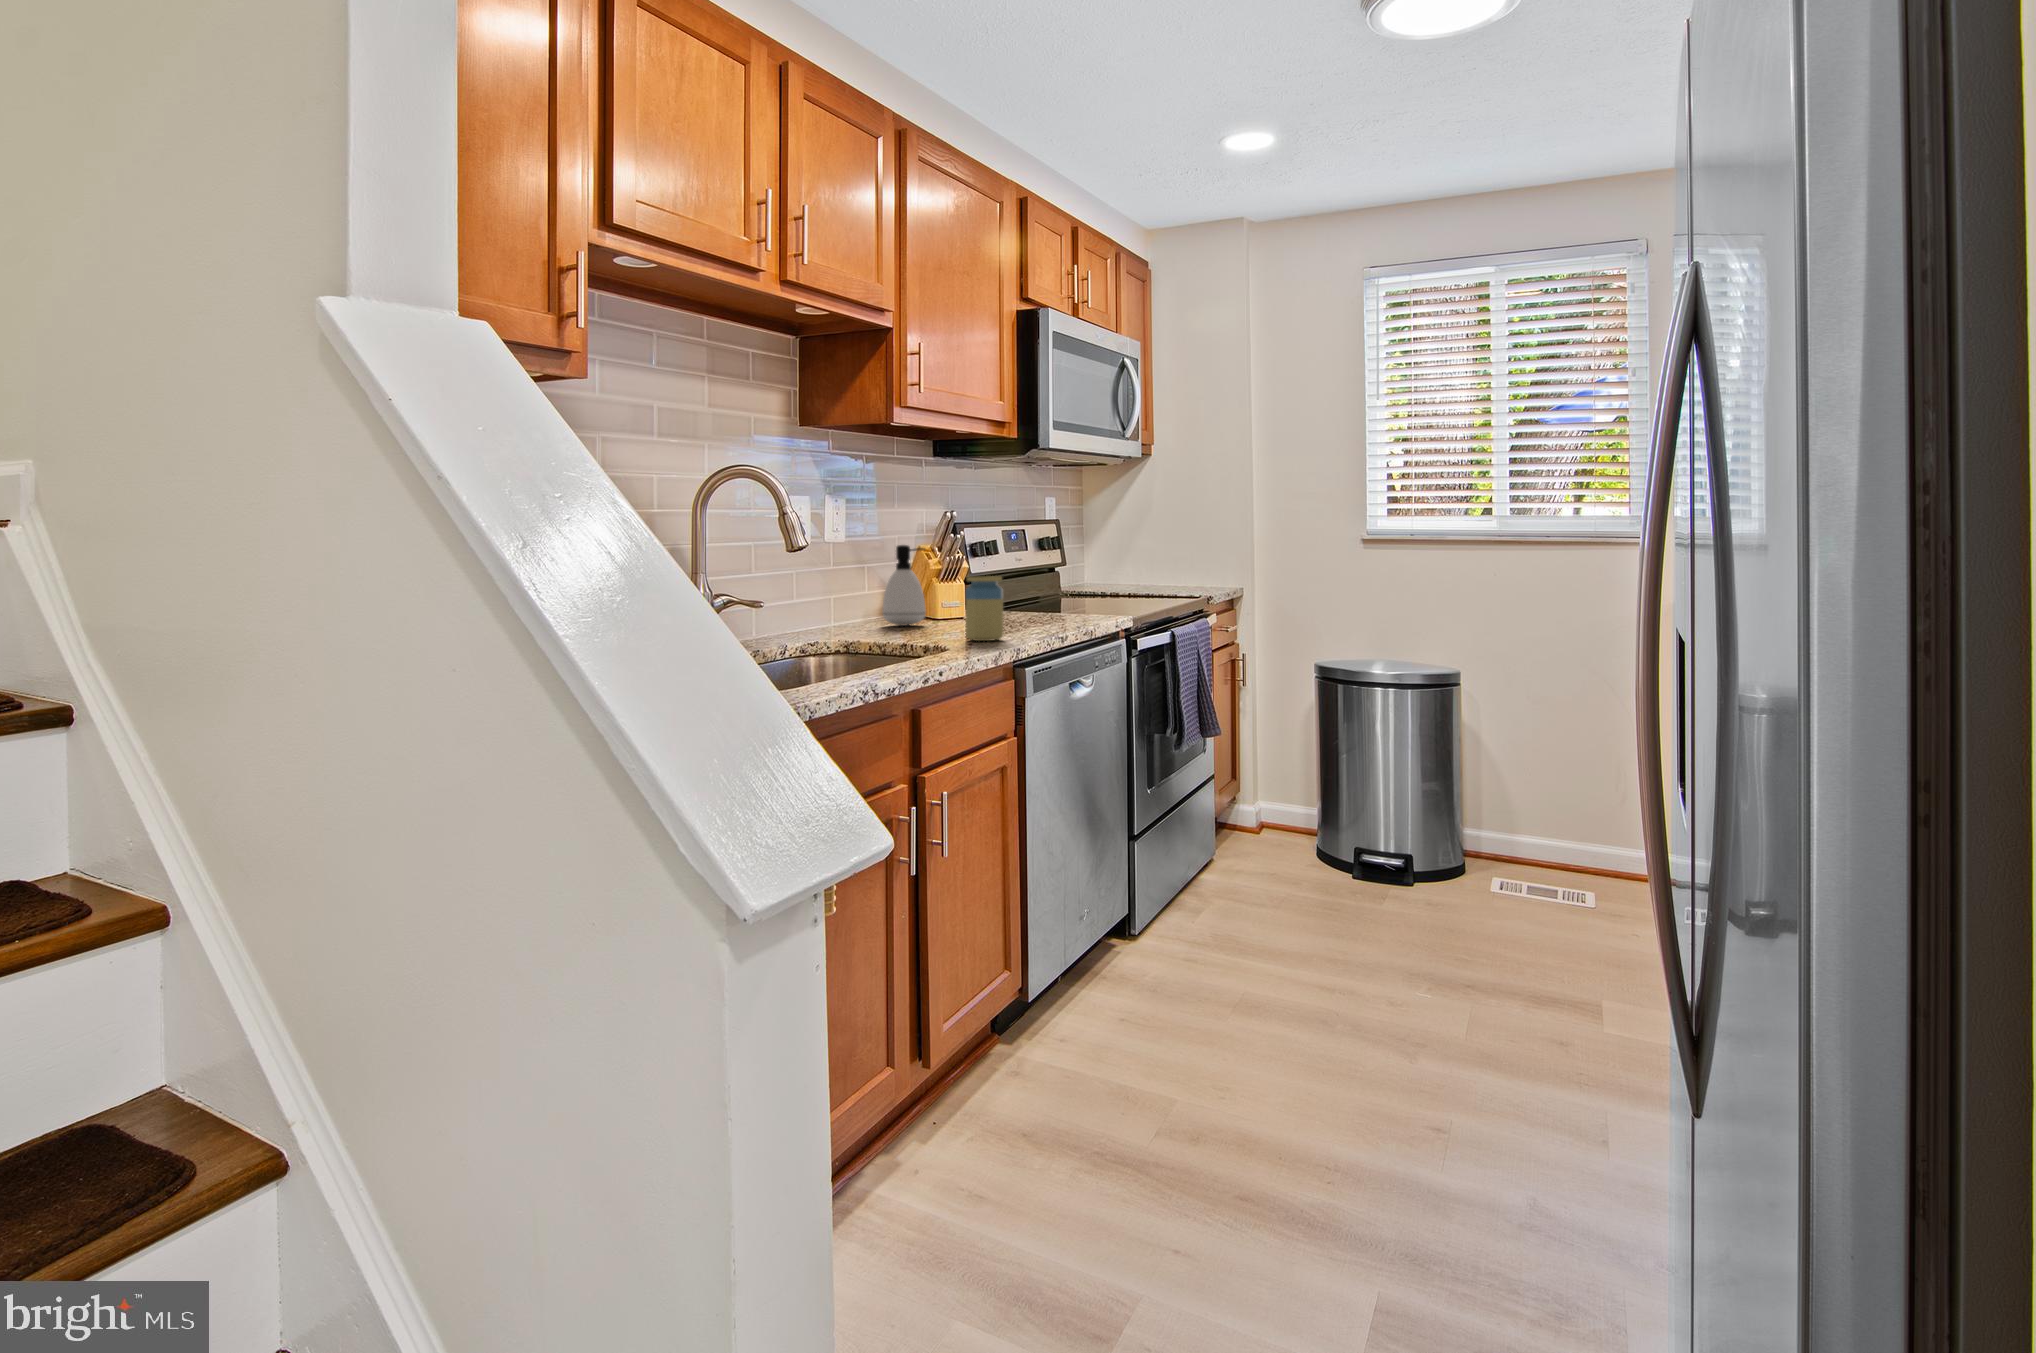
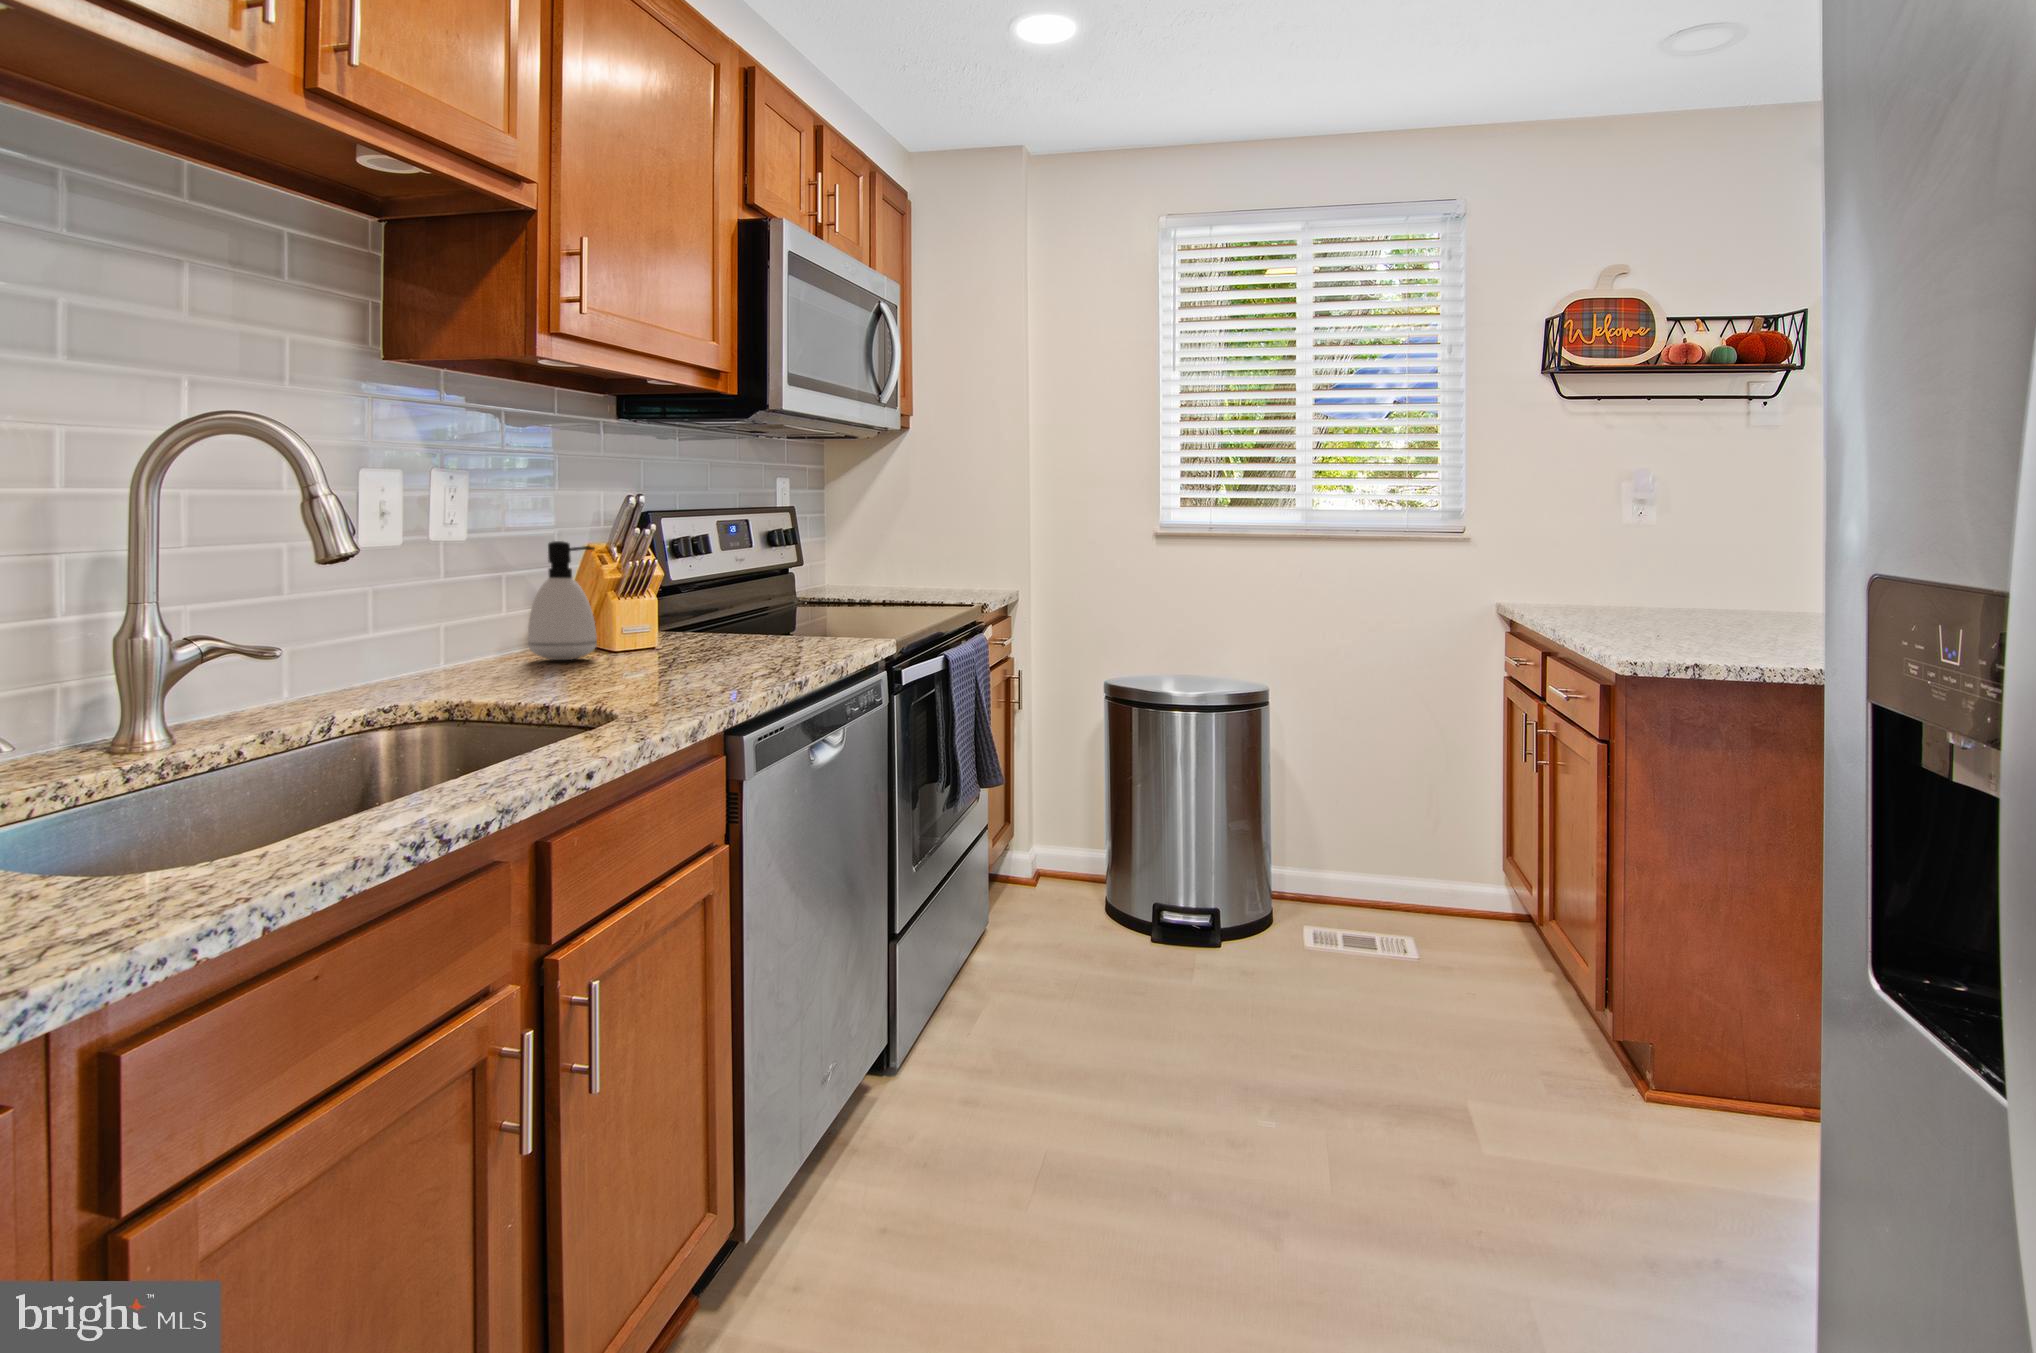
jar: present [966,576,1004,641] -> none [647,596,710,696]

